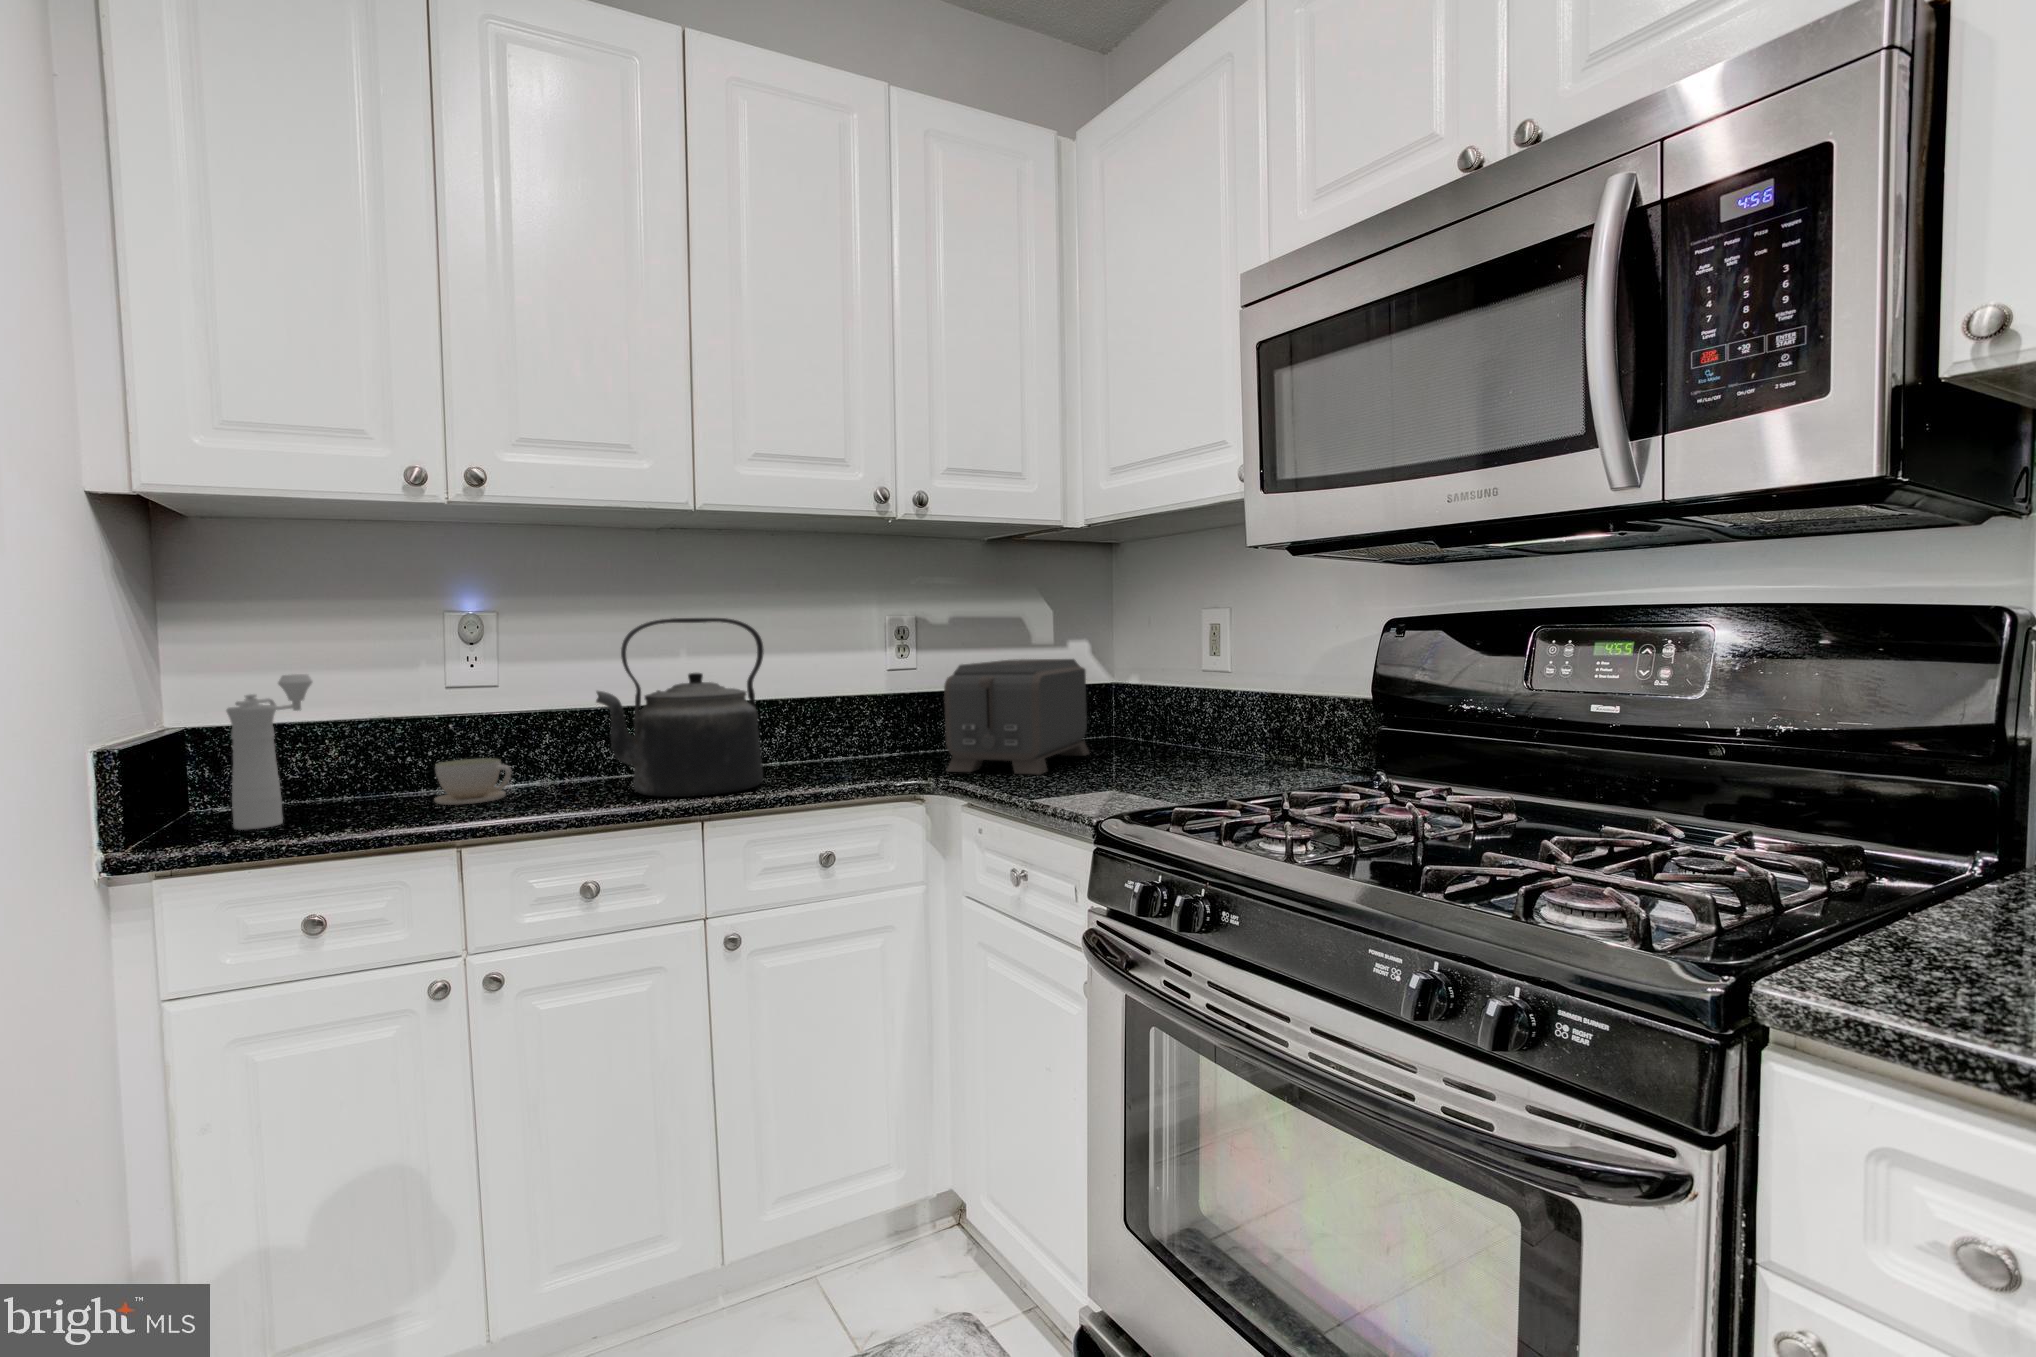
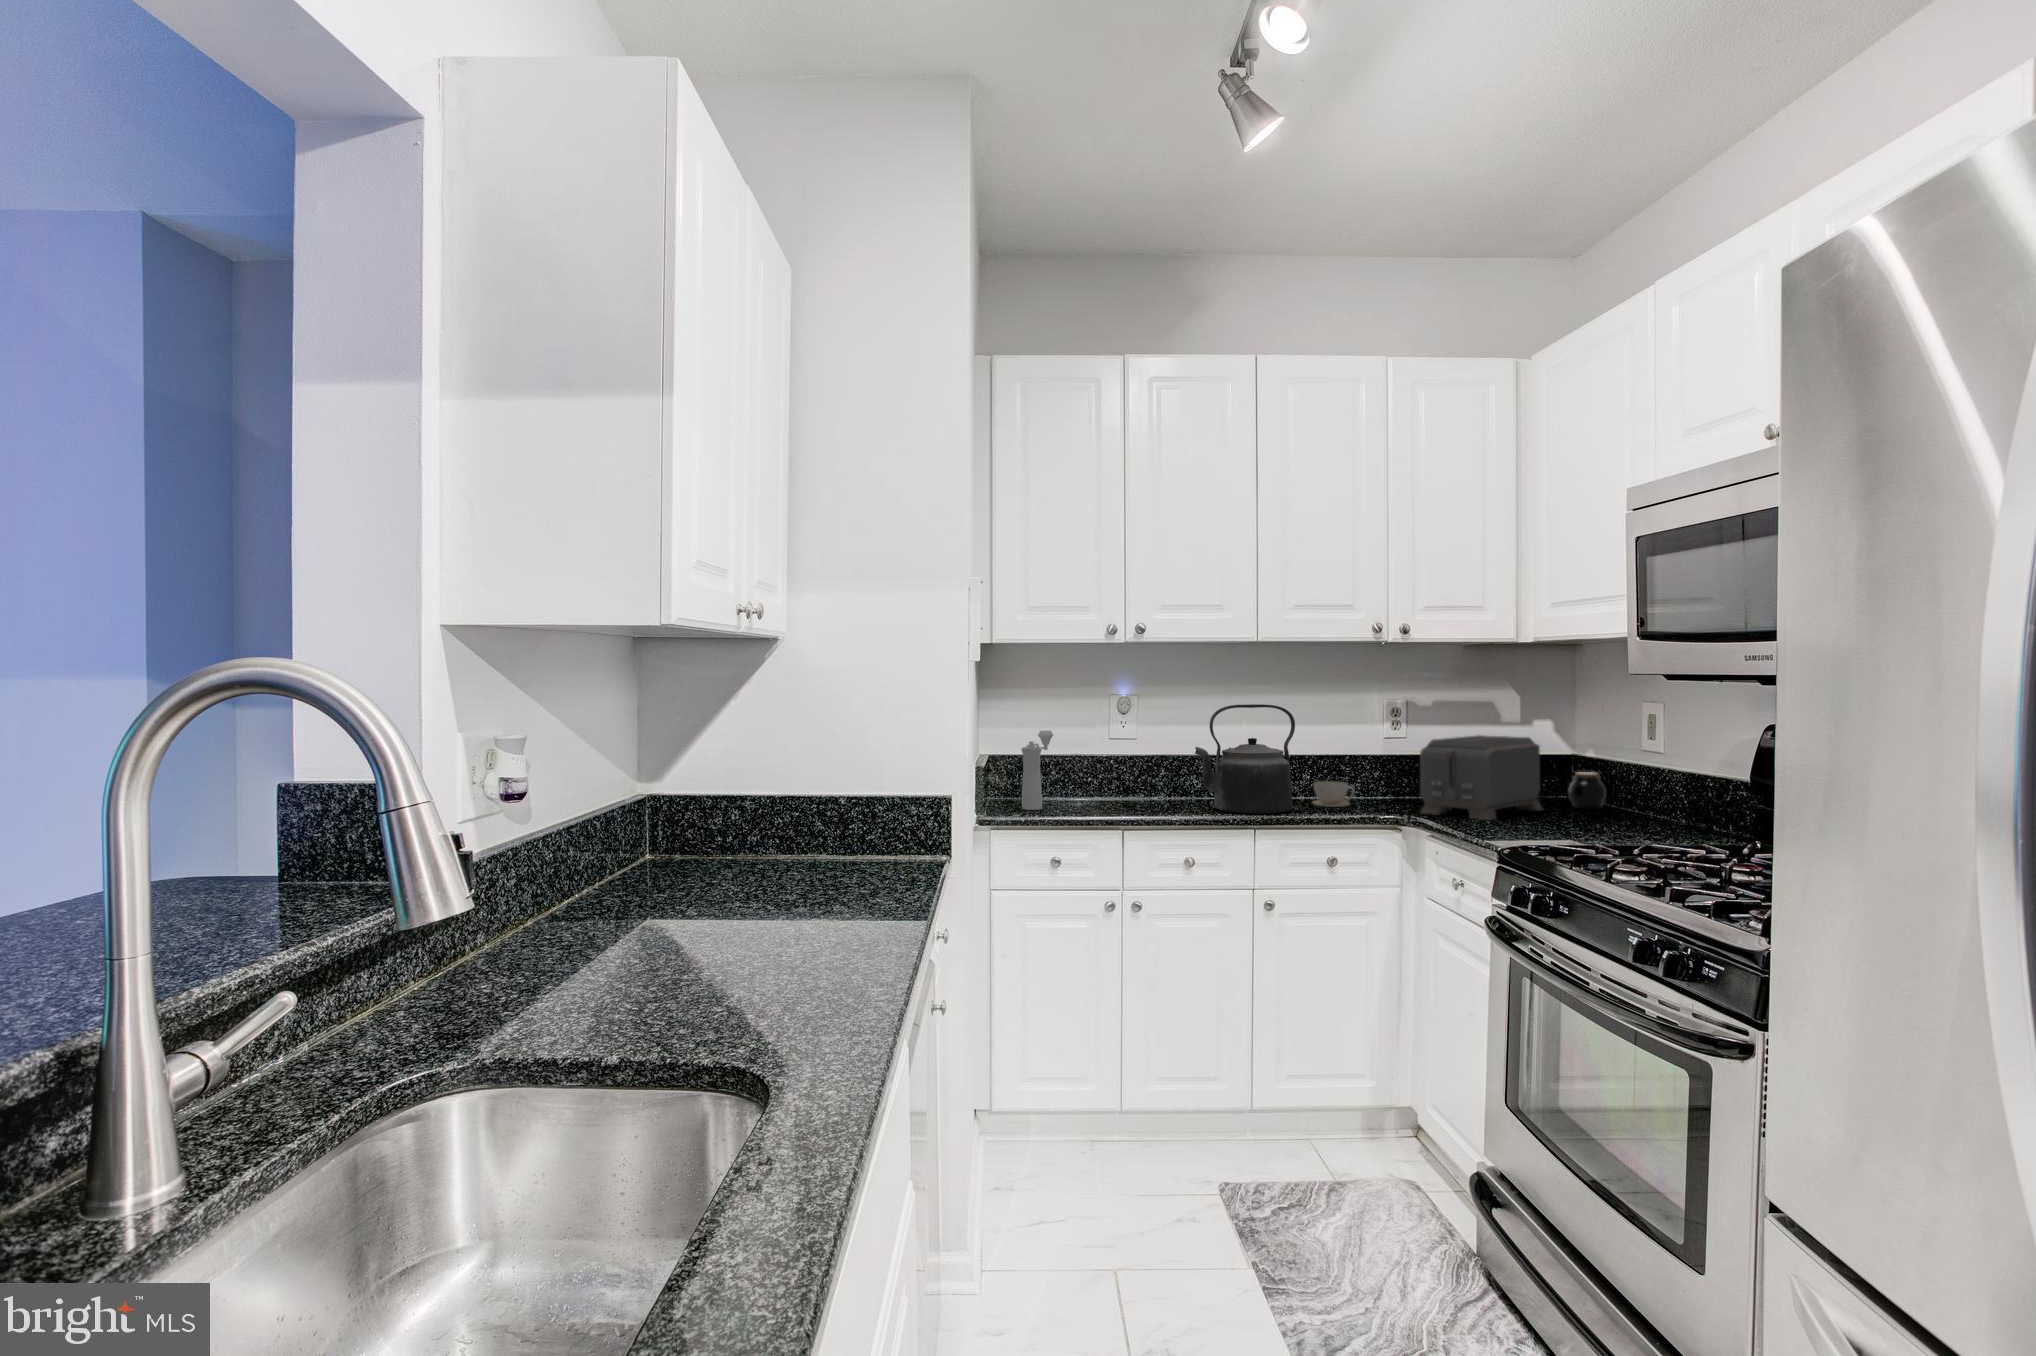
jar: none [1112,702,1153,748] -> present [1568,772,1606,809]
coffee cup: present [435,758,512,805] -> present [1313,781,1355,807]

